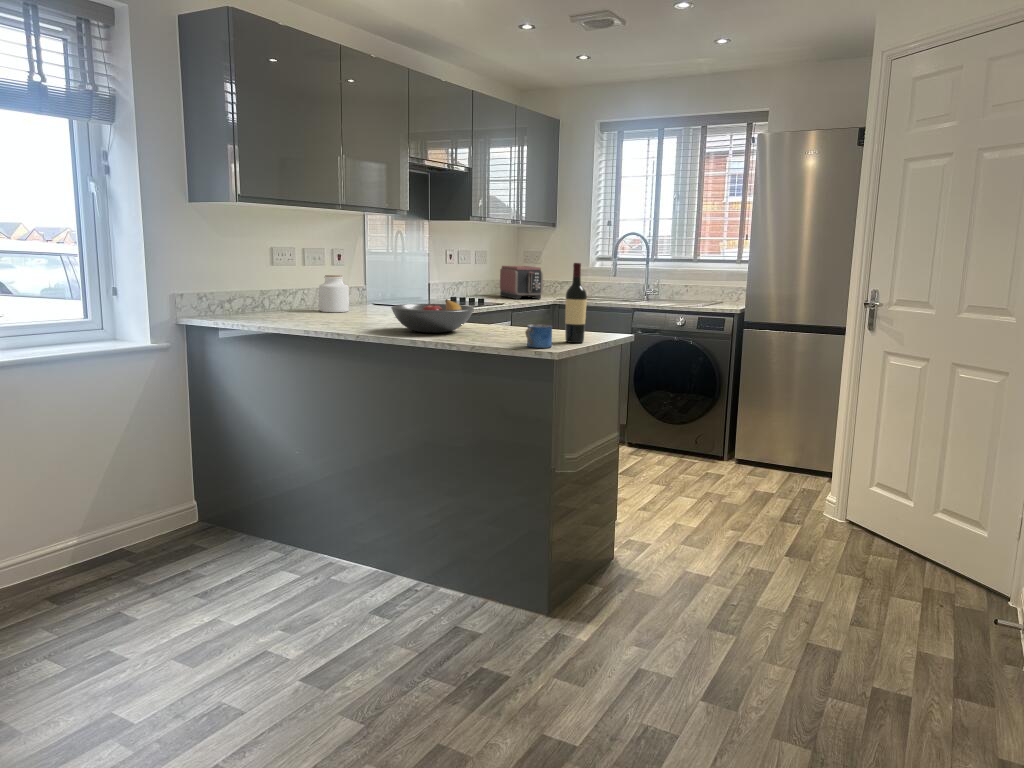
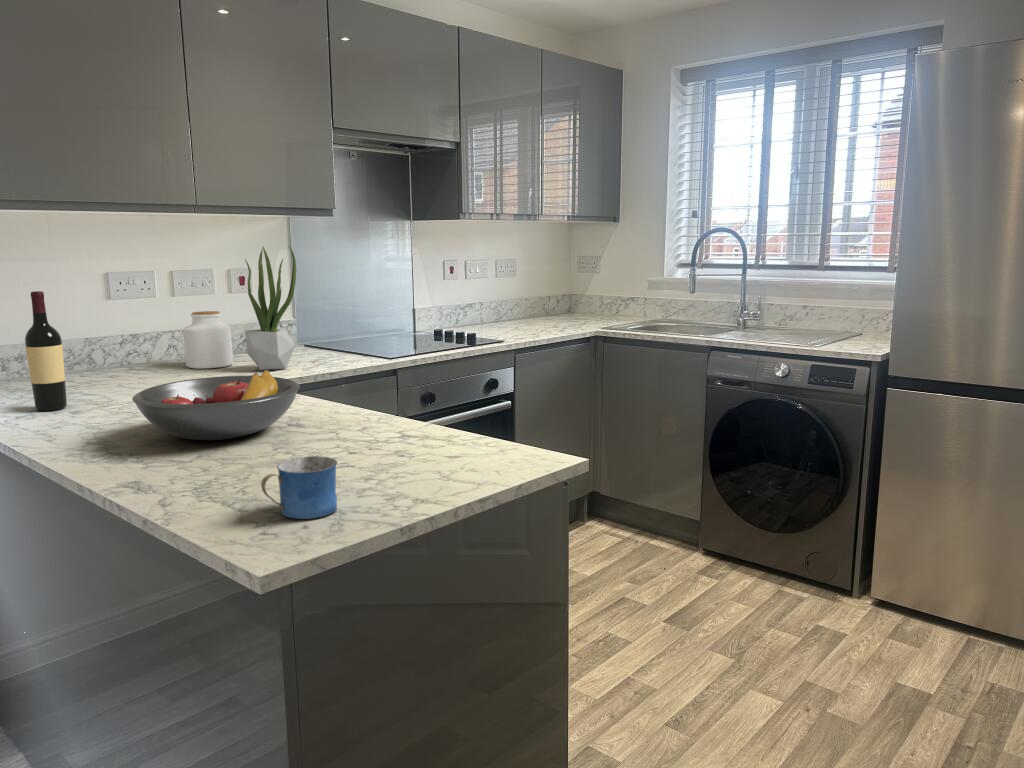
potted plant: none [367,233,402,313] -> present [245,247,296,370]
wine bottle: present [565,263,587,343] -> present [25,291,67,411]
toaster: present [500,266,543,299] -> none [531,280,583,330]

